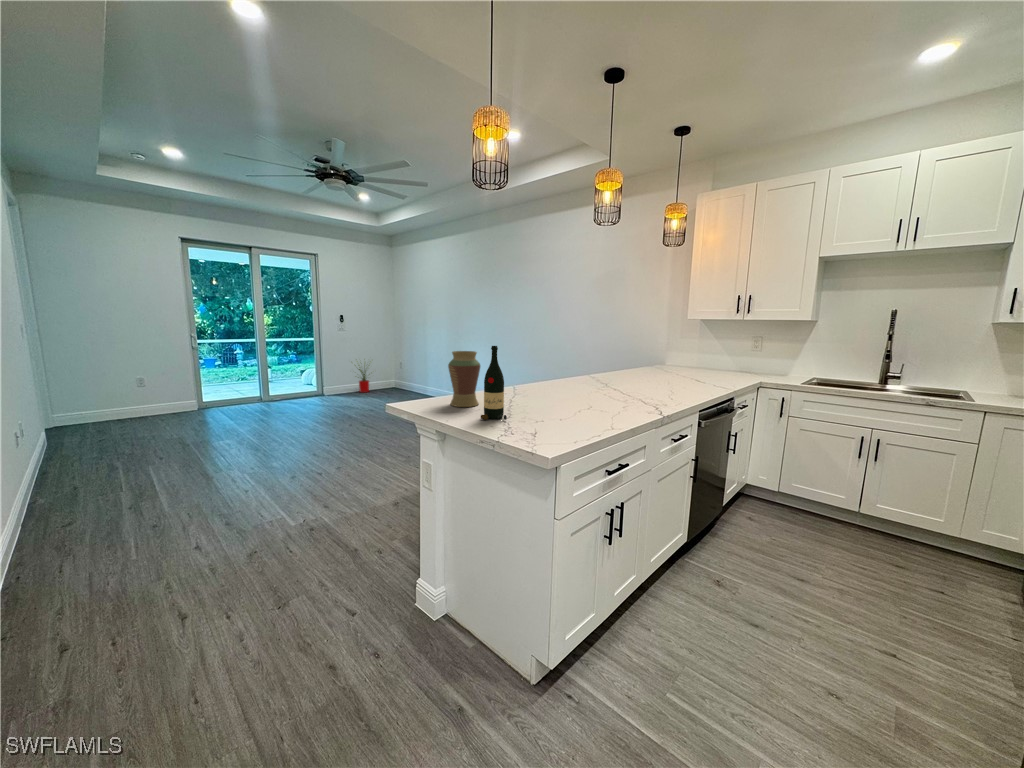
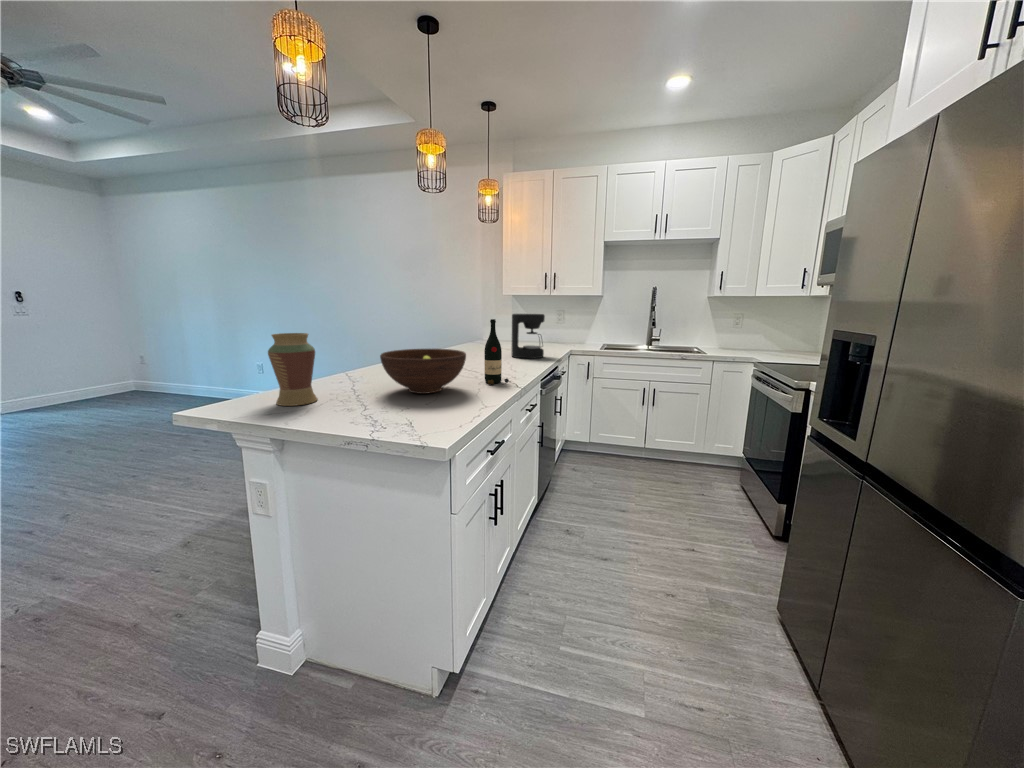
coffee maker: none [677,339,720,388] -> present [511,314,545,358]
wine bottle: present [481,346,507,420] -> present [484,319,509,384]
house plant: present [359,369,369,392] -> none [38,353,104,407]
fruit bowl: none [529,369,605,410] -> present [380,349,466,394]

